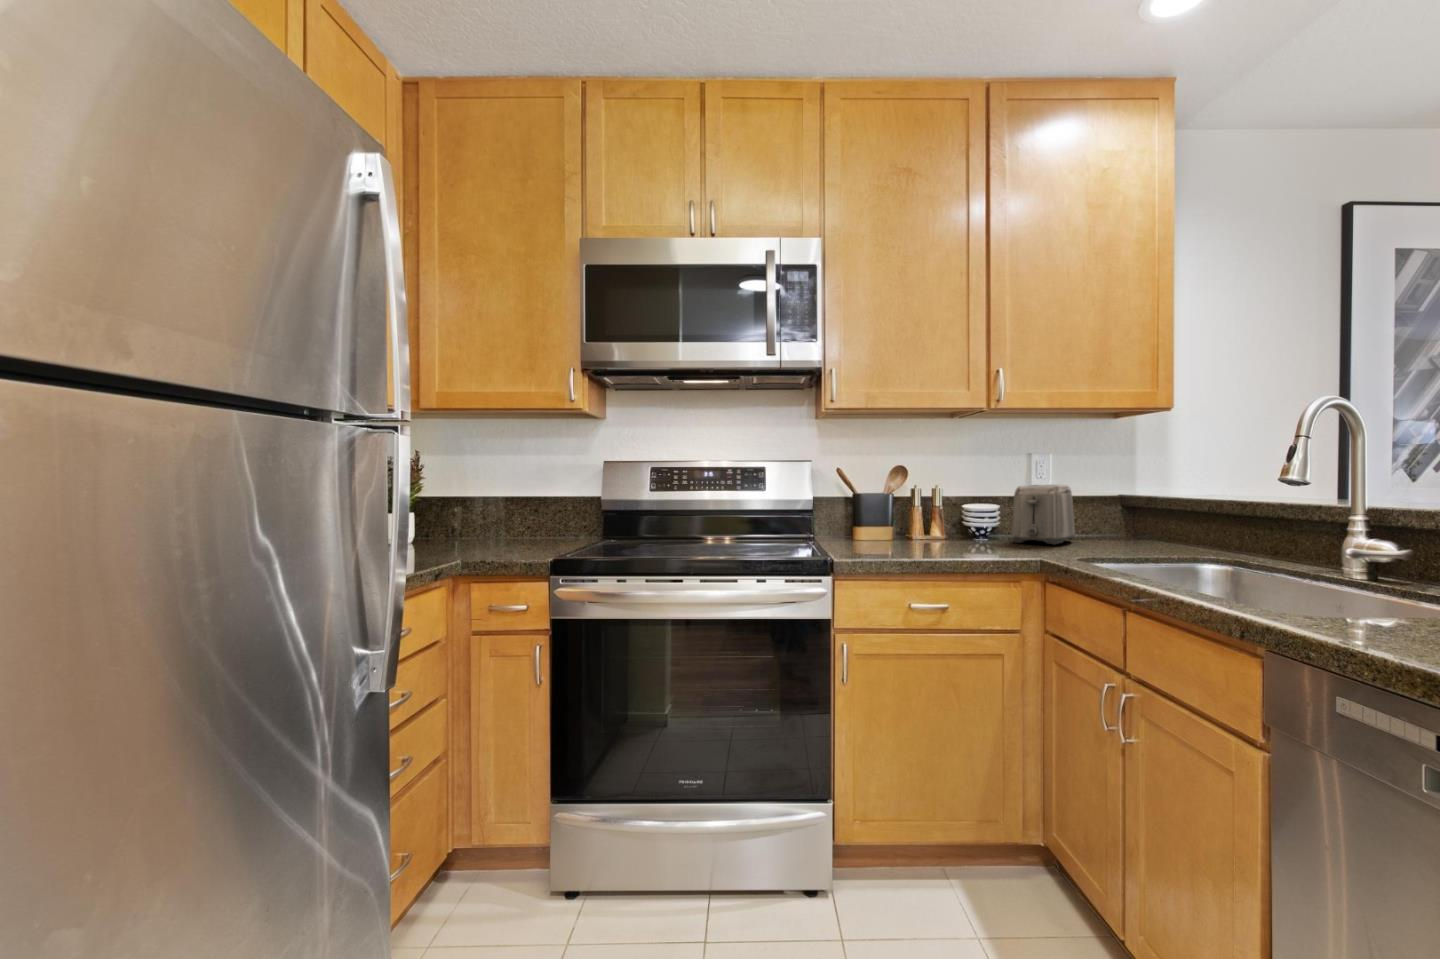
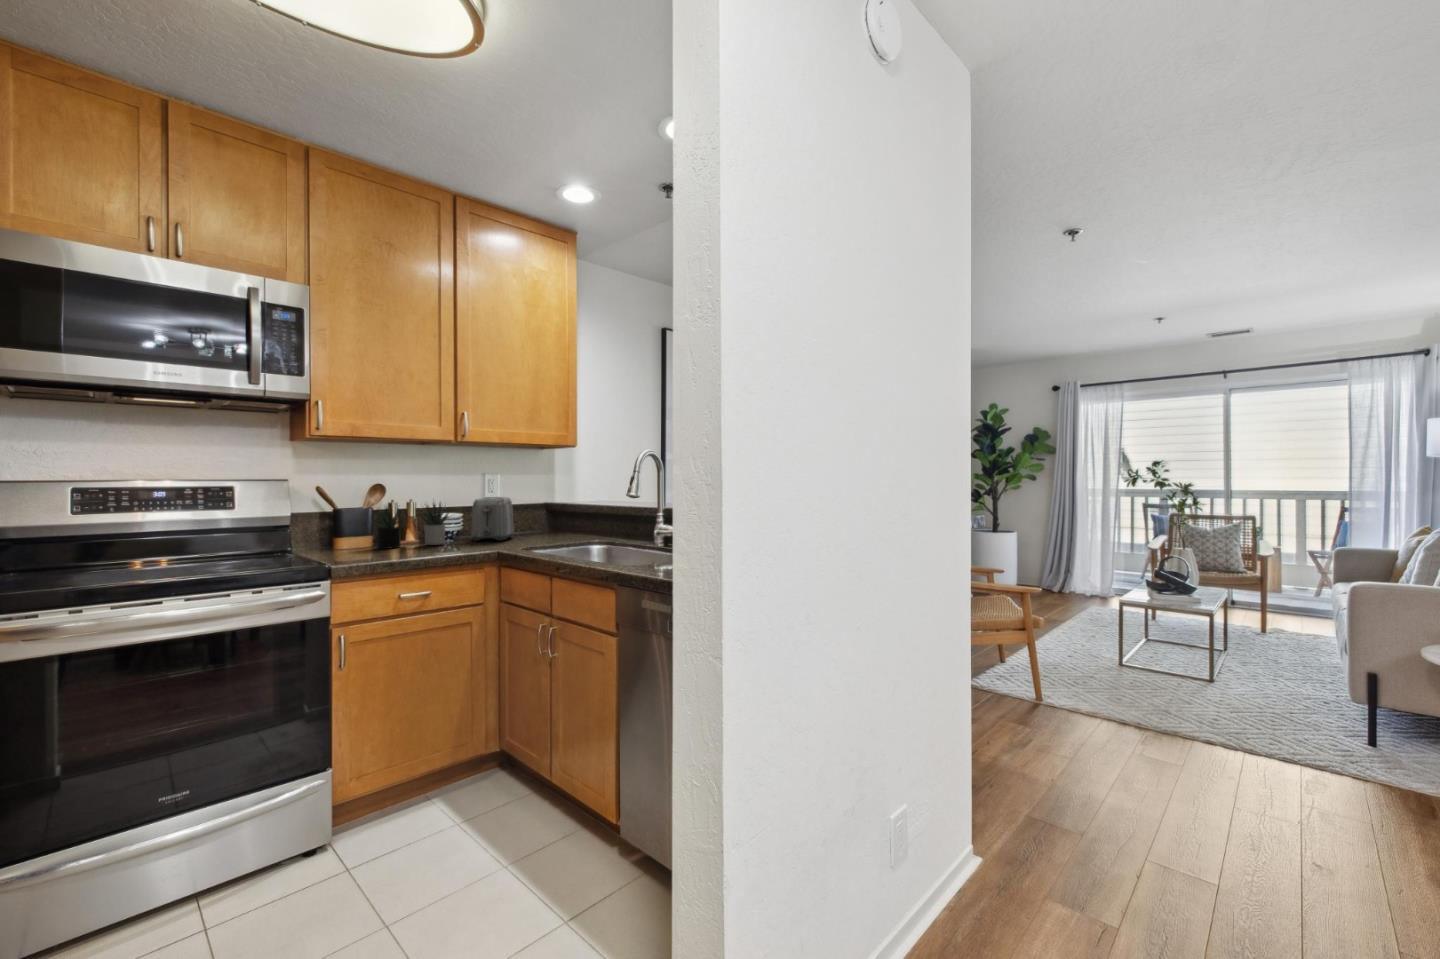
succulent plant: none [881,483,992,544] -> present [373,503,449,549]

